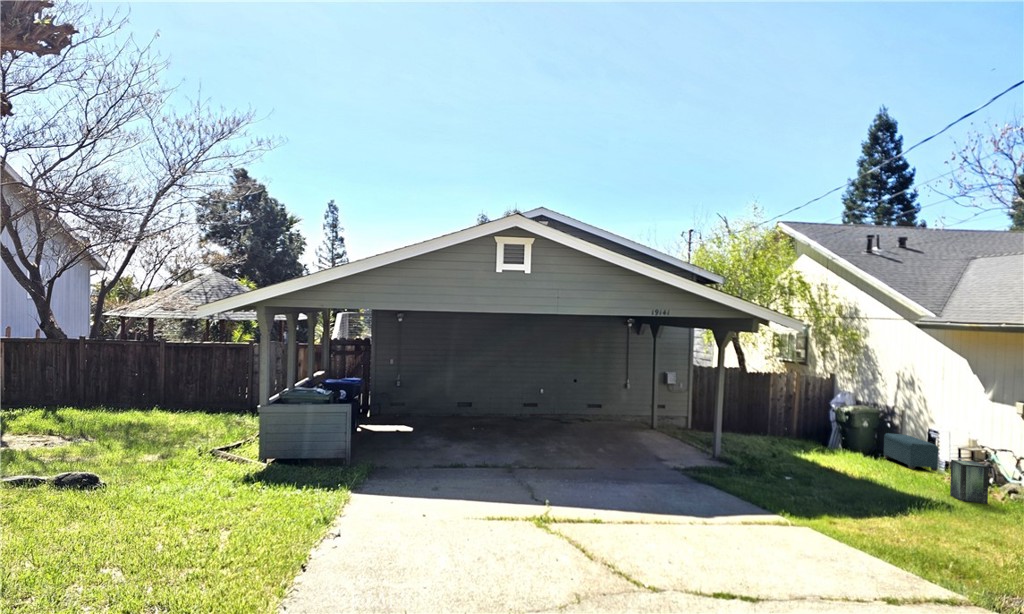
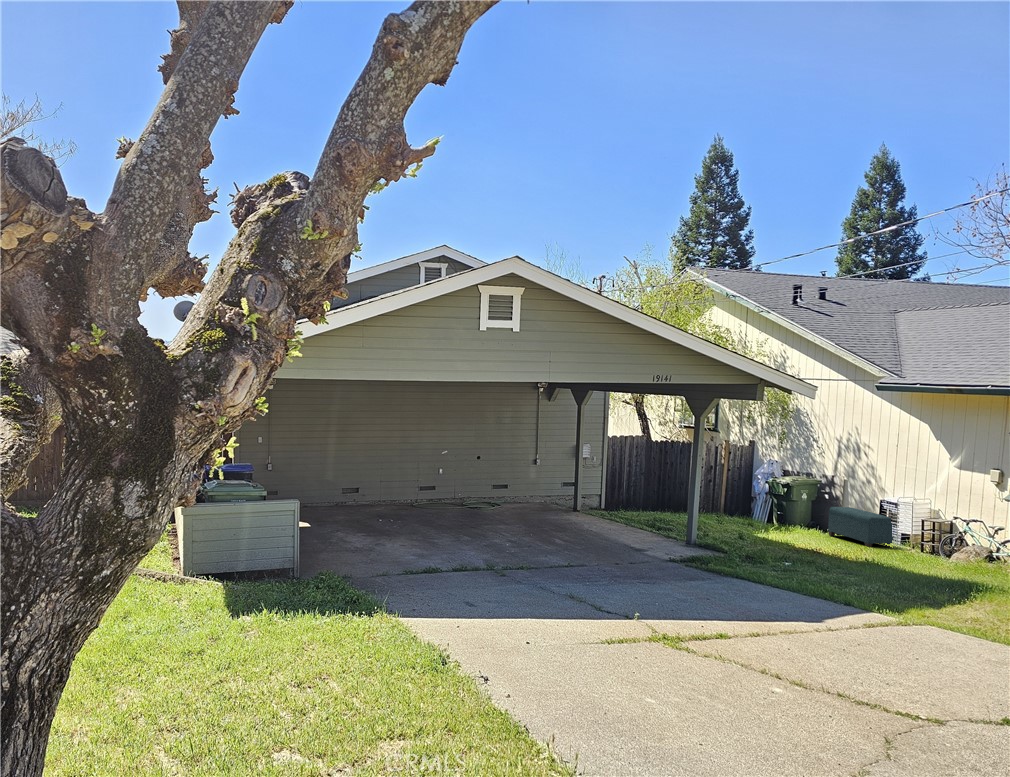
storage box: present [950,460,988,504] -> none [946,535,990,582]

